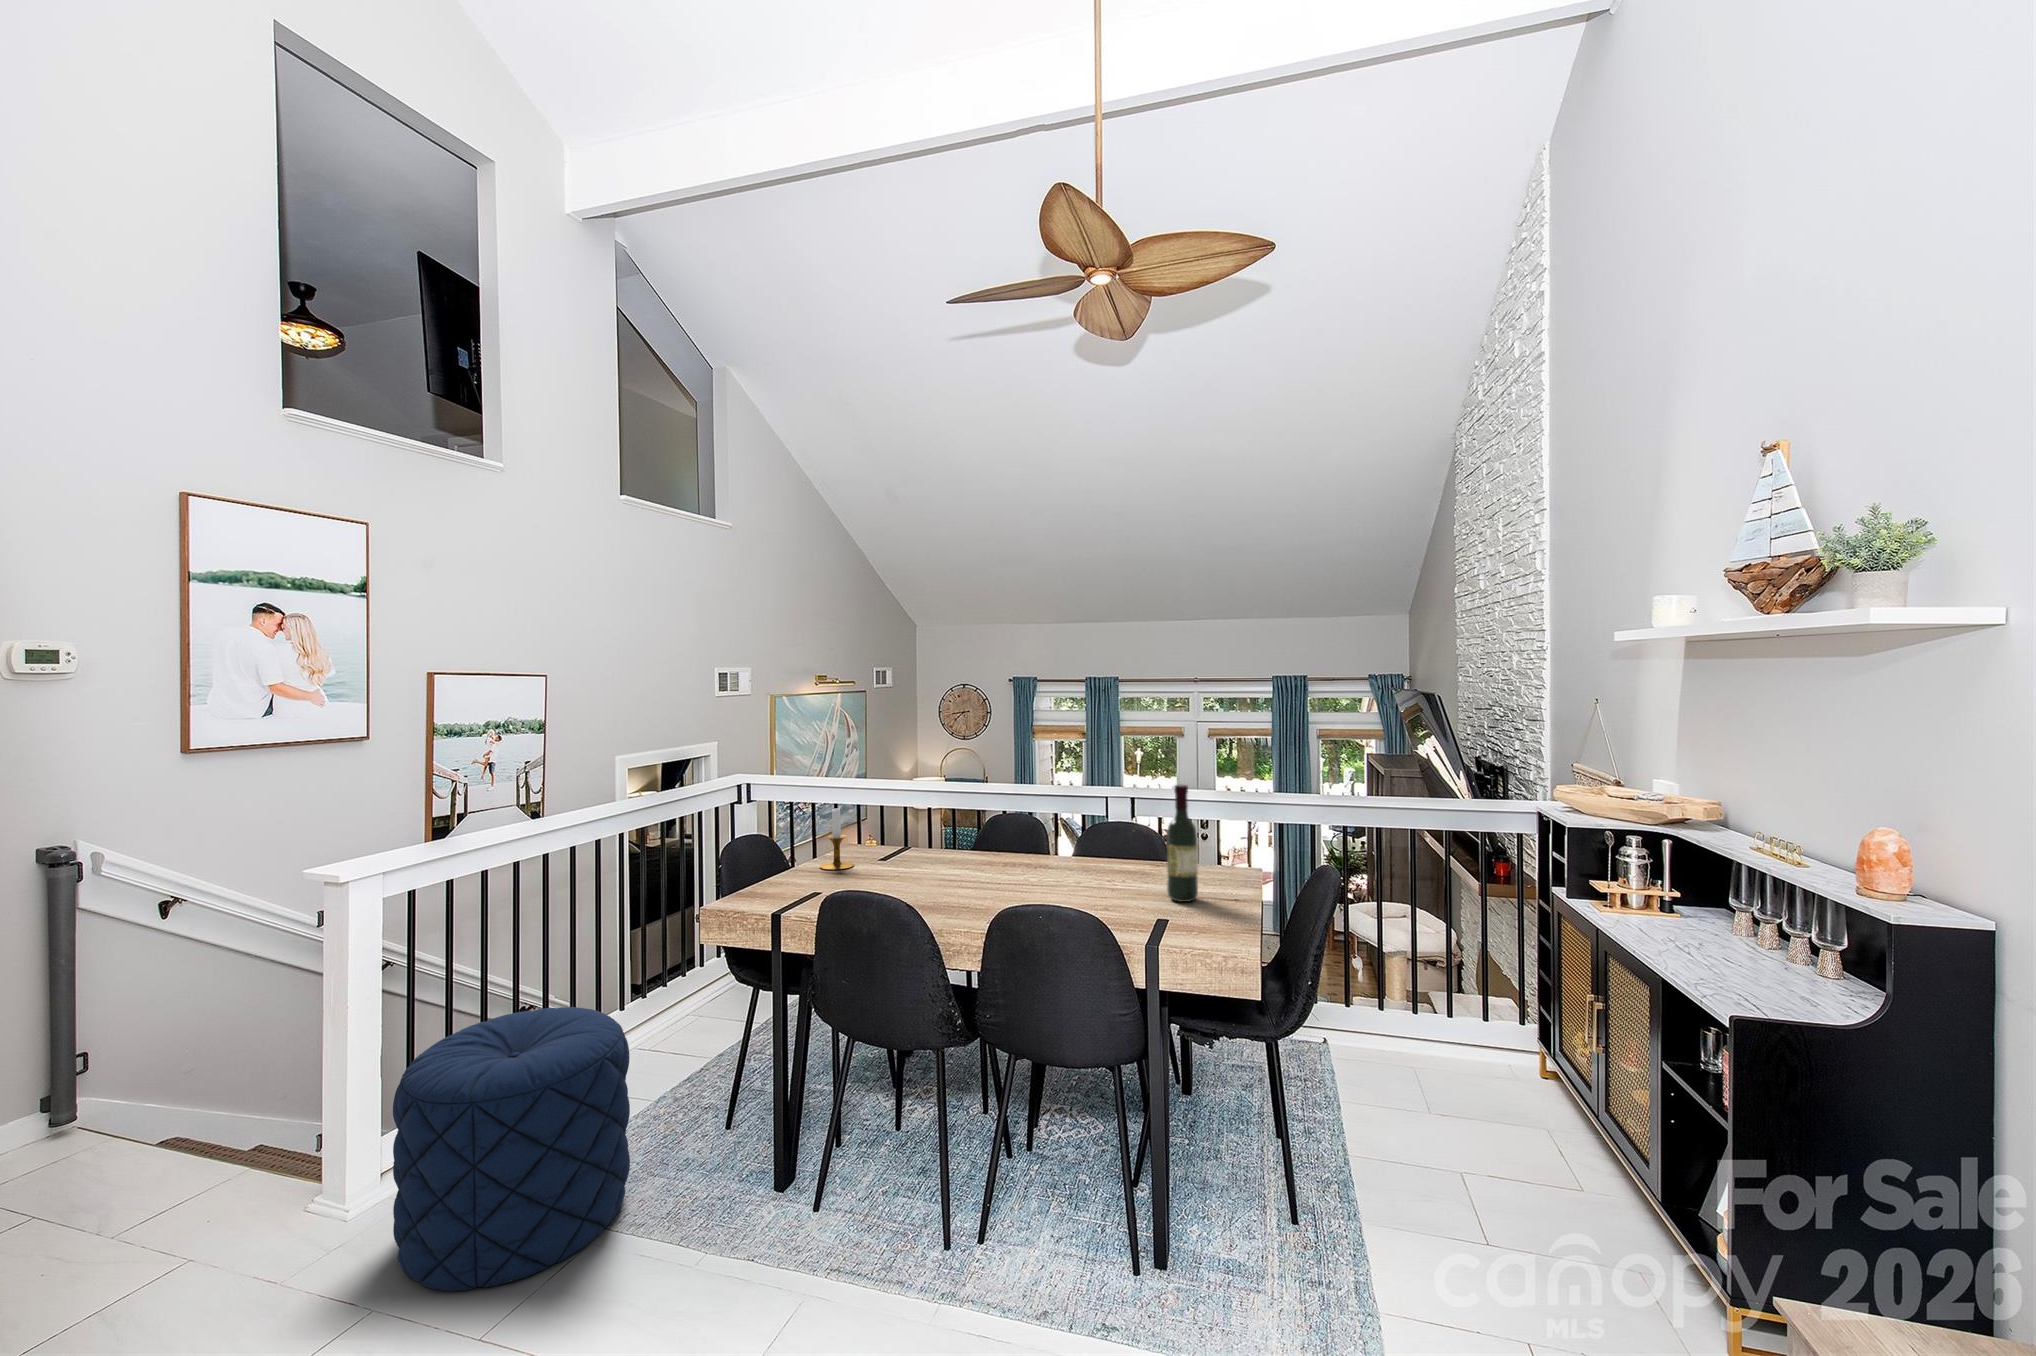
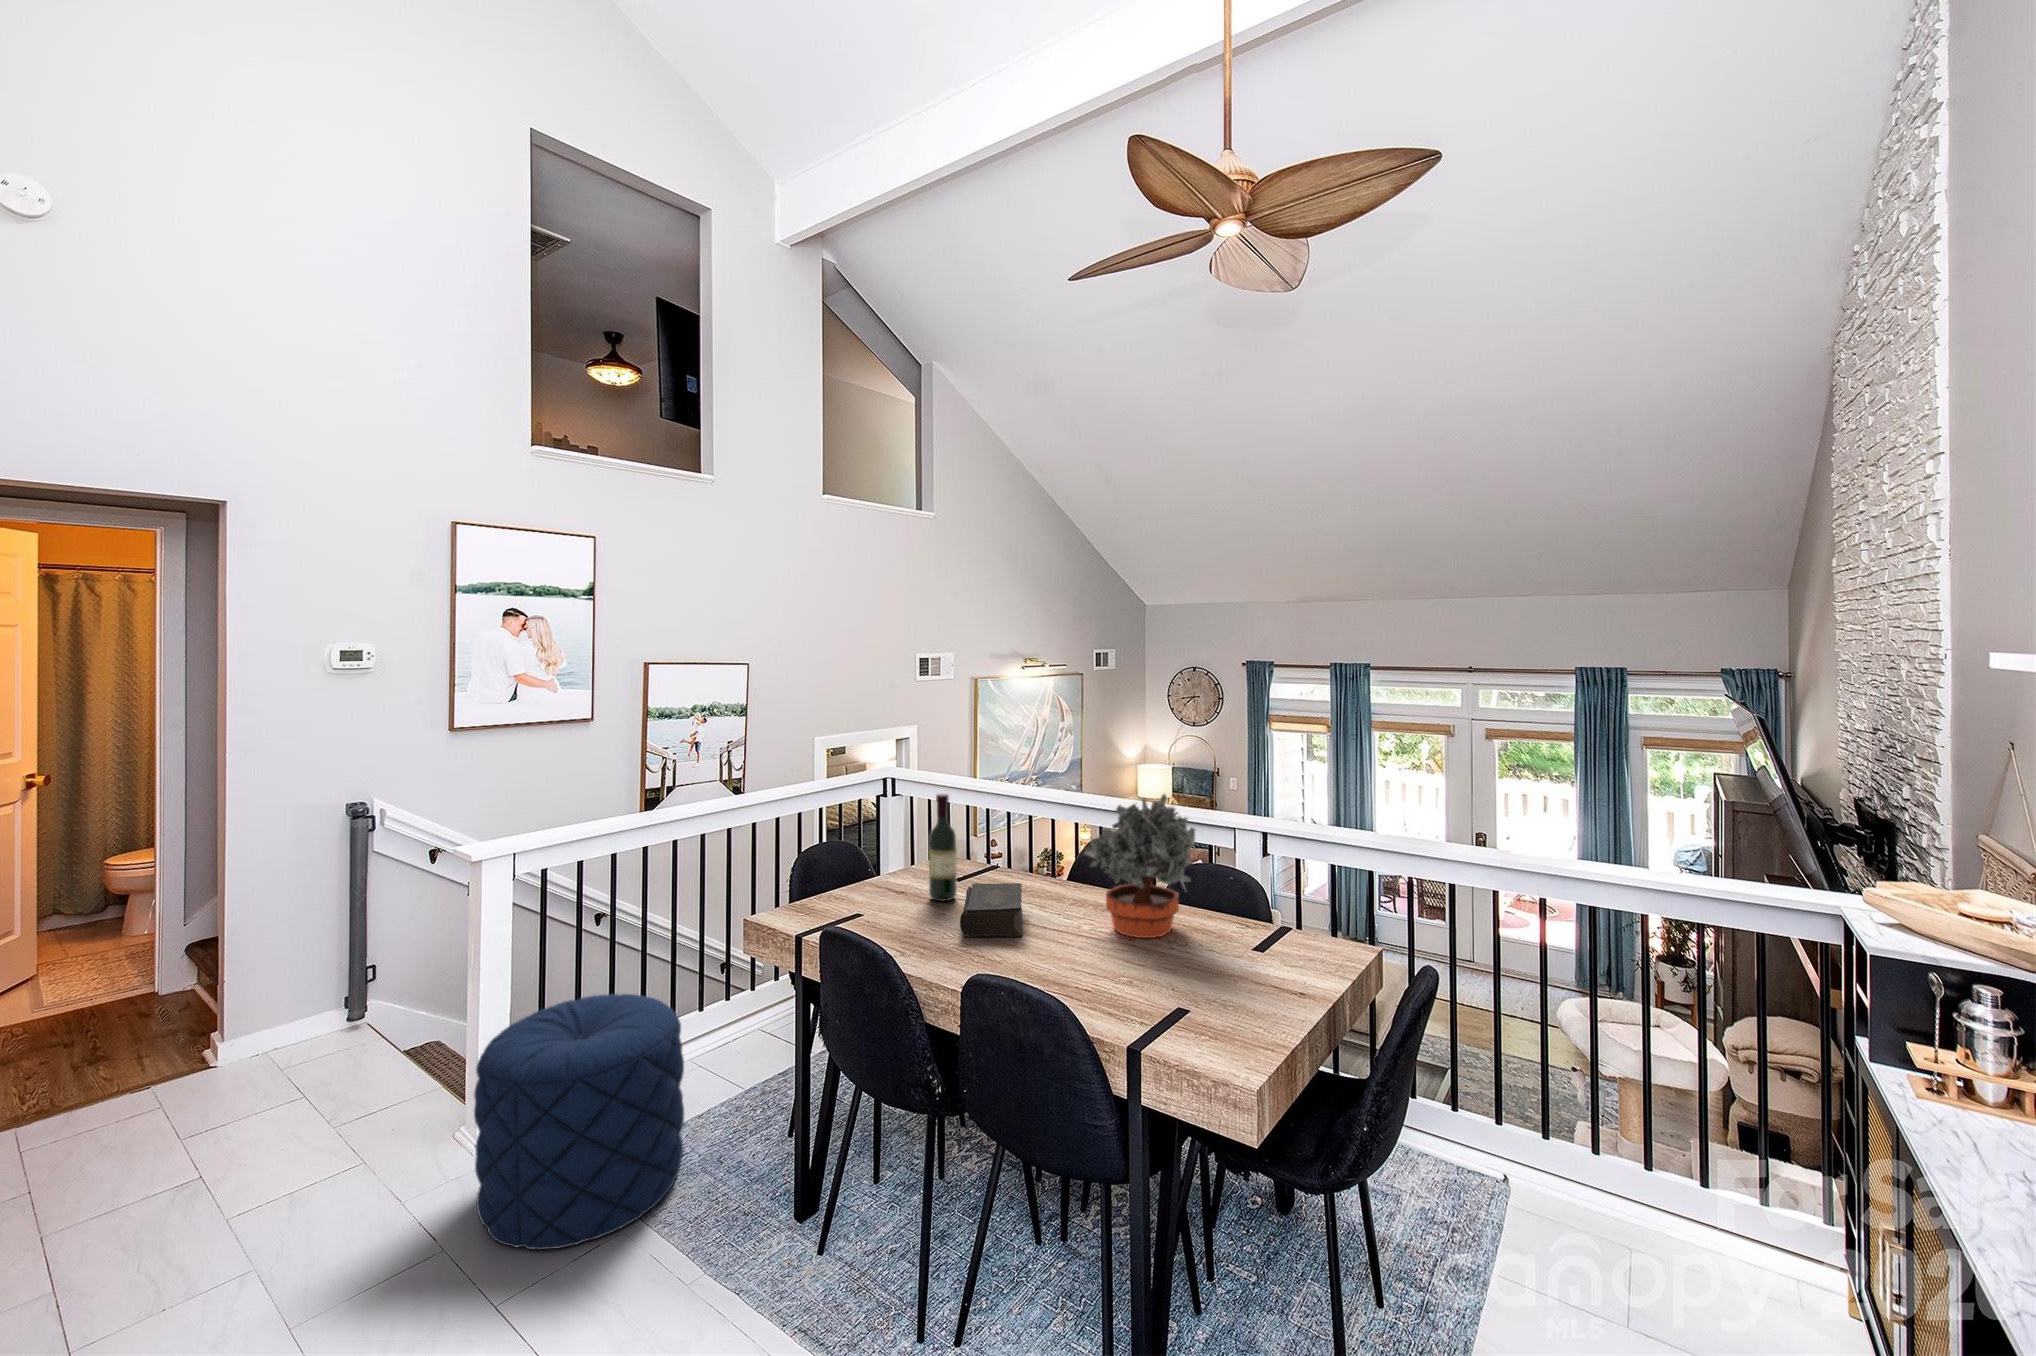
potted plant: none [1022,755,1124,879] -> present [1085,794,1195,938]
wine bottle: present [1167,784,1198,902] -> present [929,794,957,901]
candlestick: present [820,808,854,870] -> none [889,825,925,890]
book: none [913,849,985,894] -> present [960,883,1023,937]

